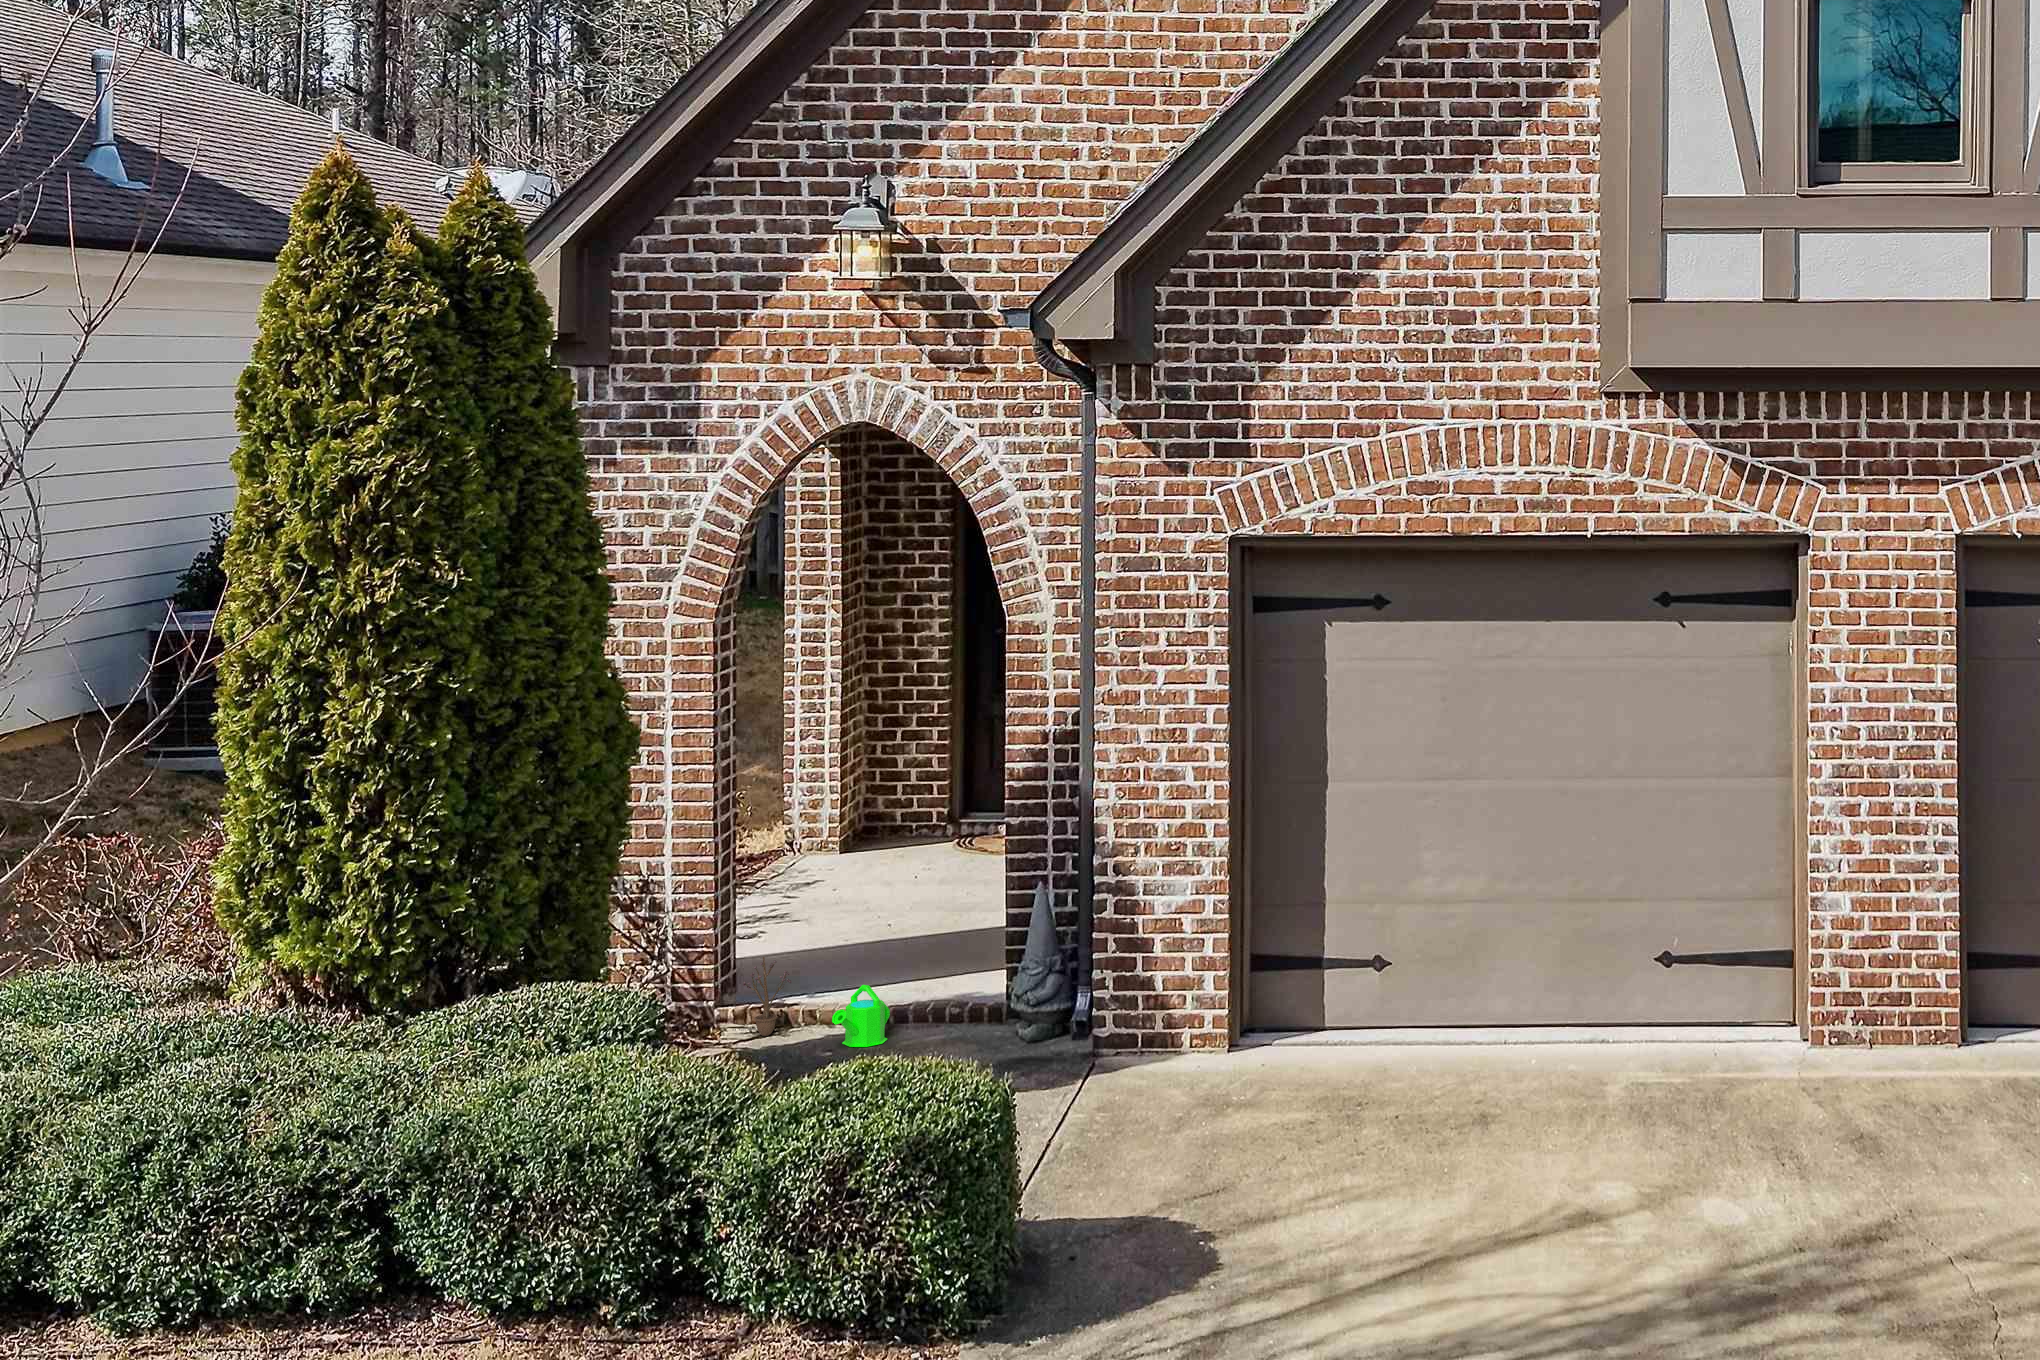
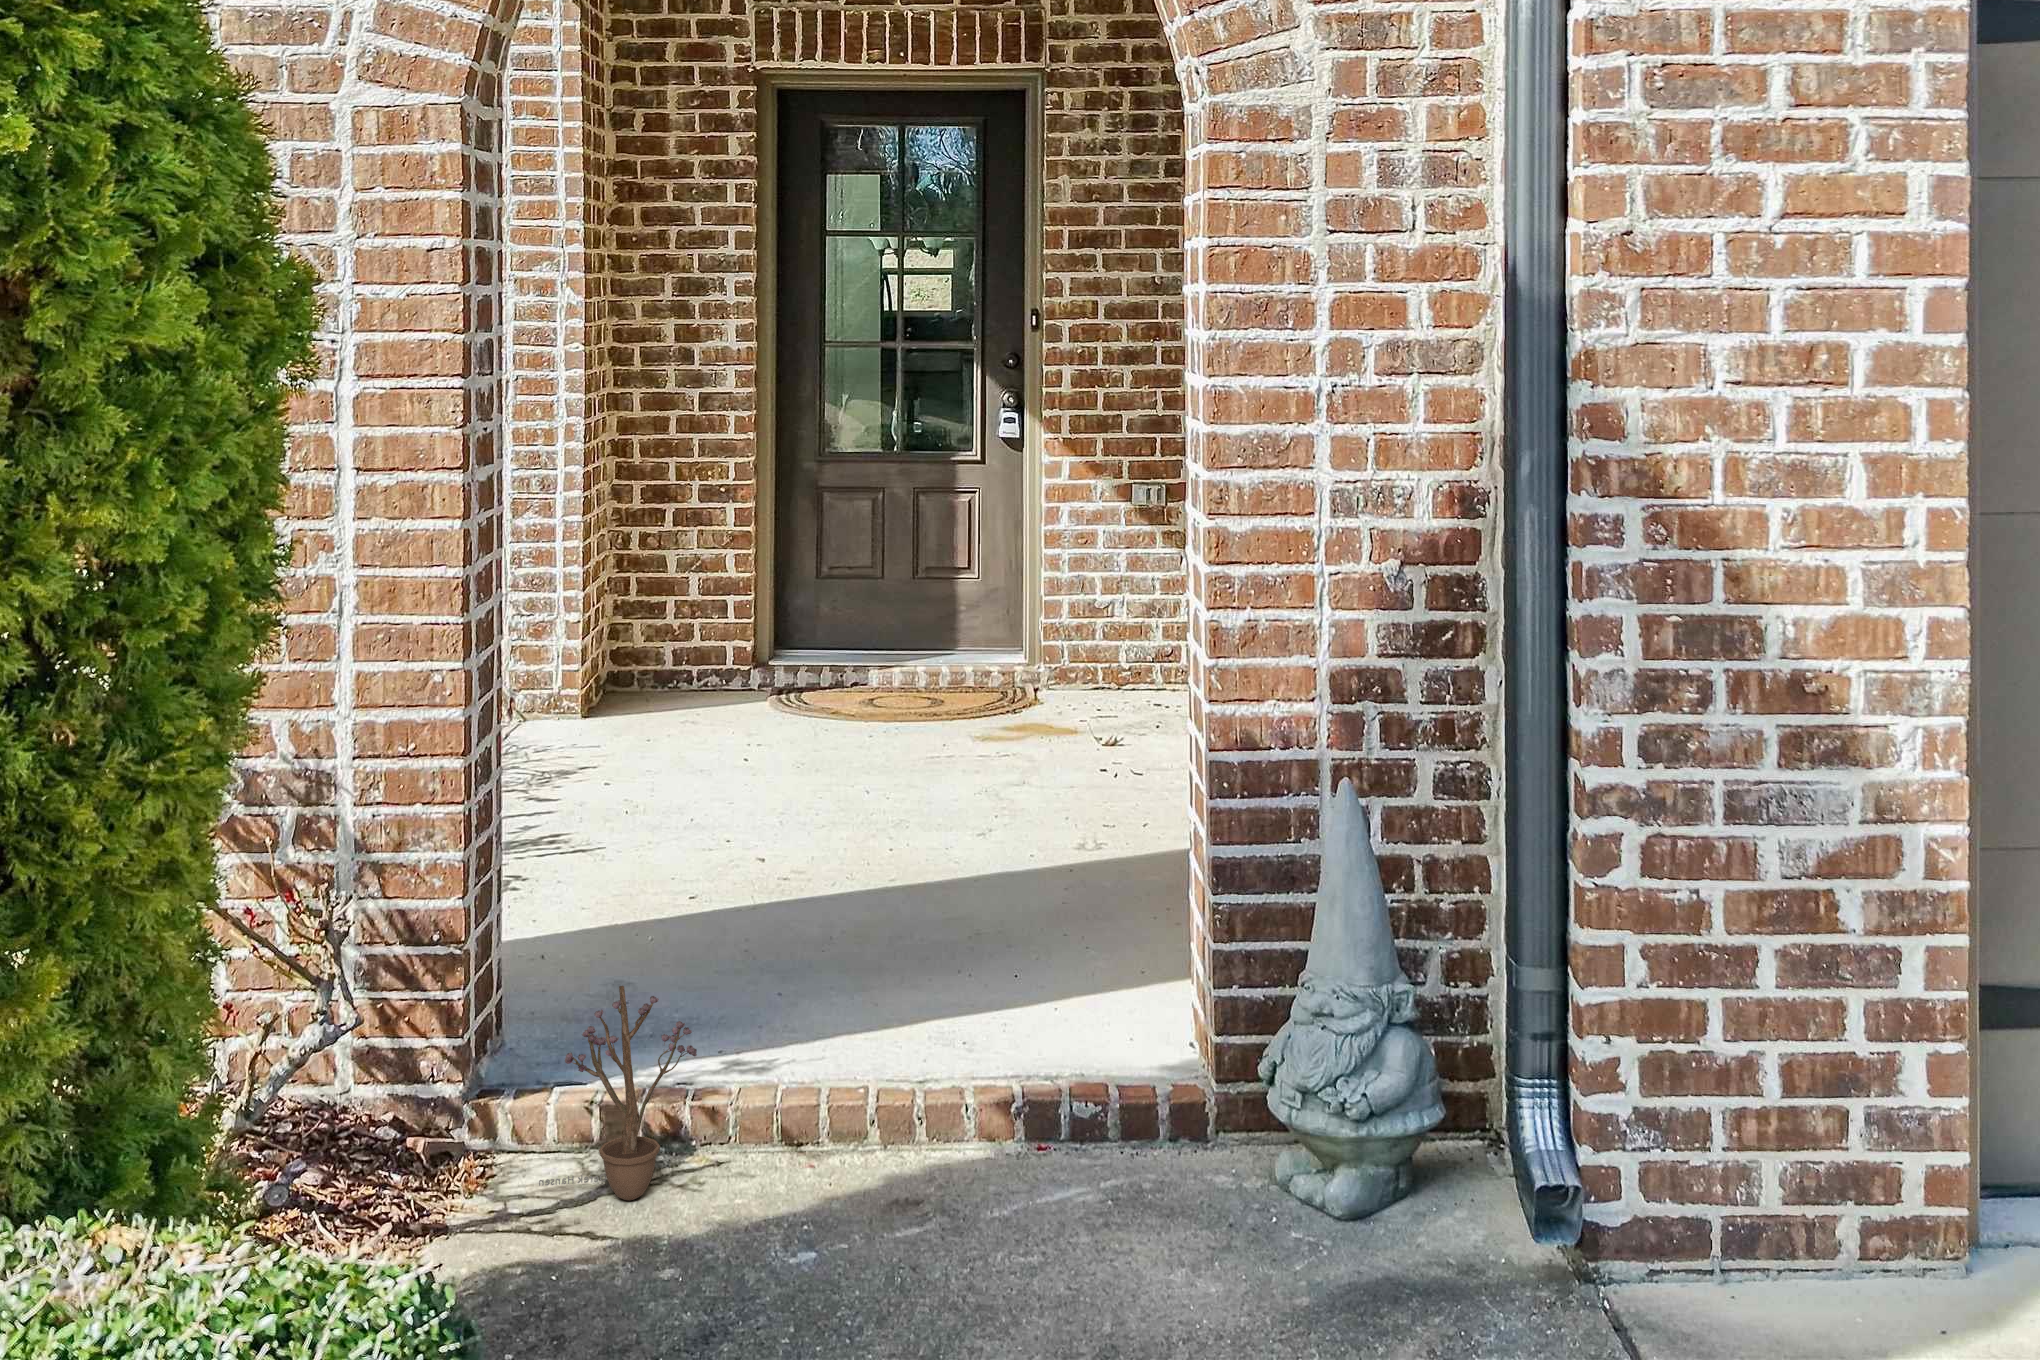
watering can: present [832,985,890,1047] -> none [842,1065,969,1245]

